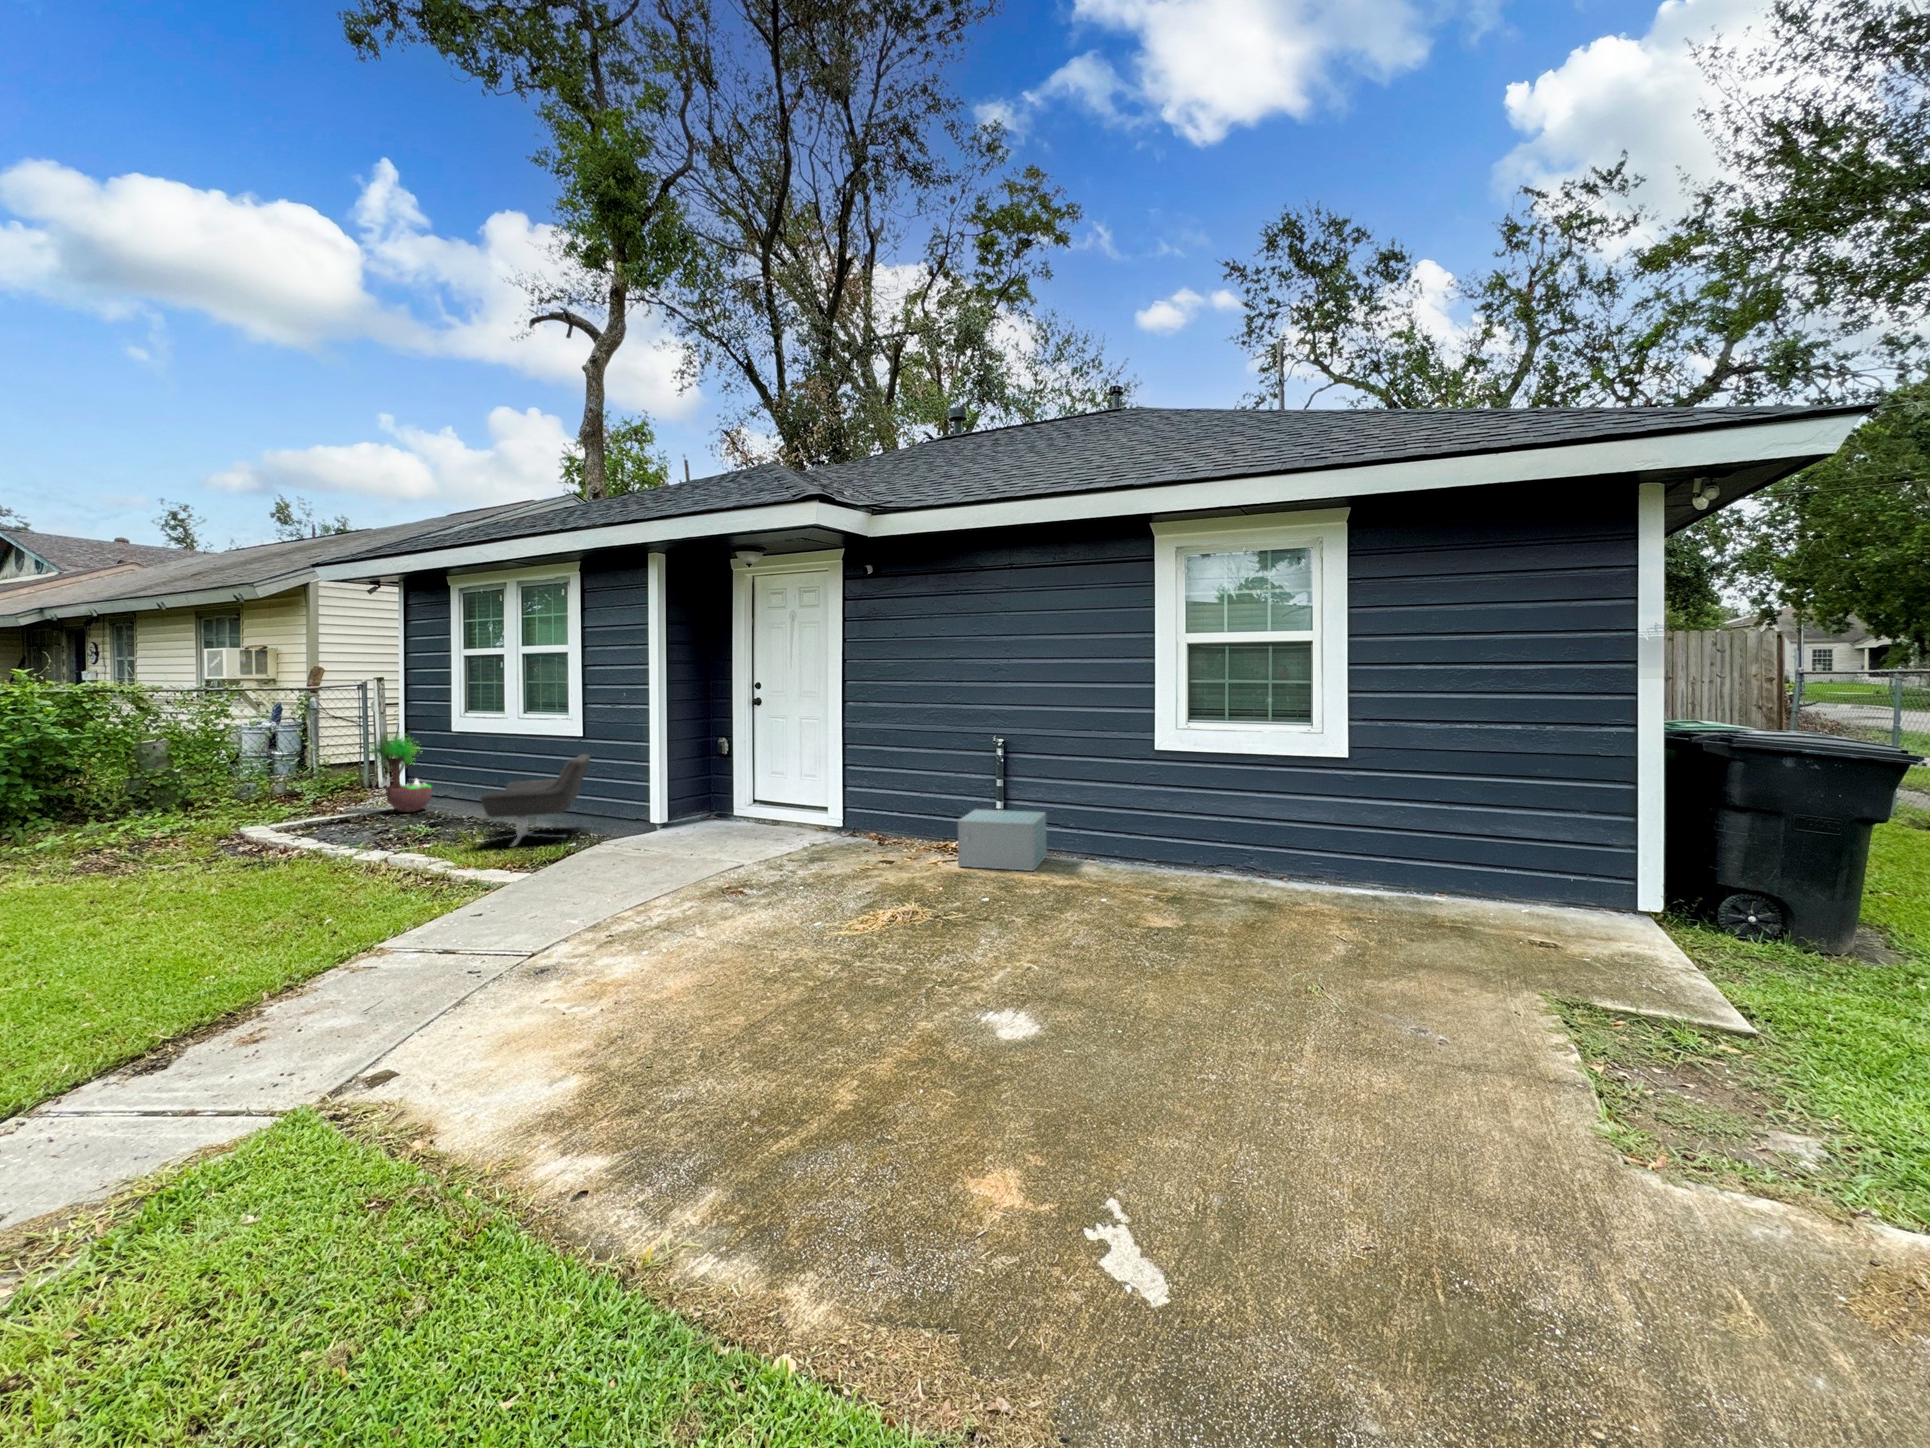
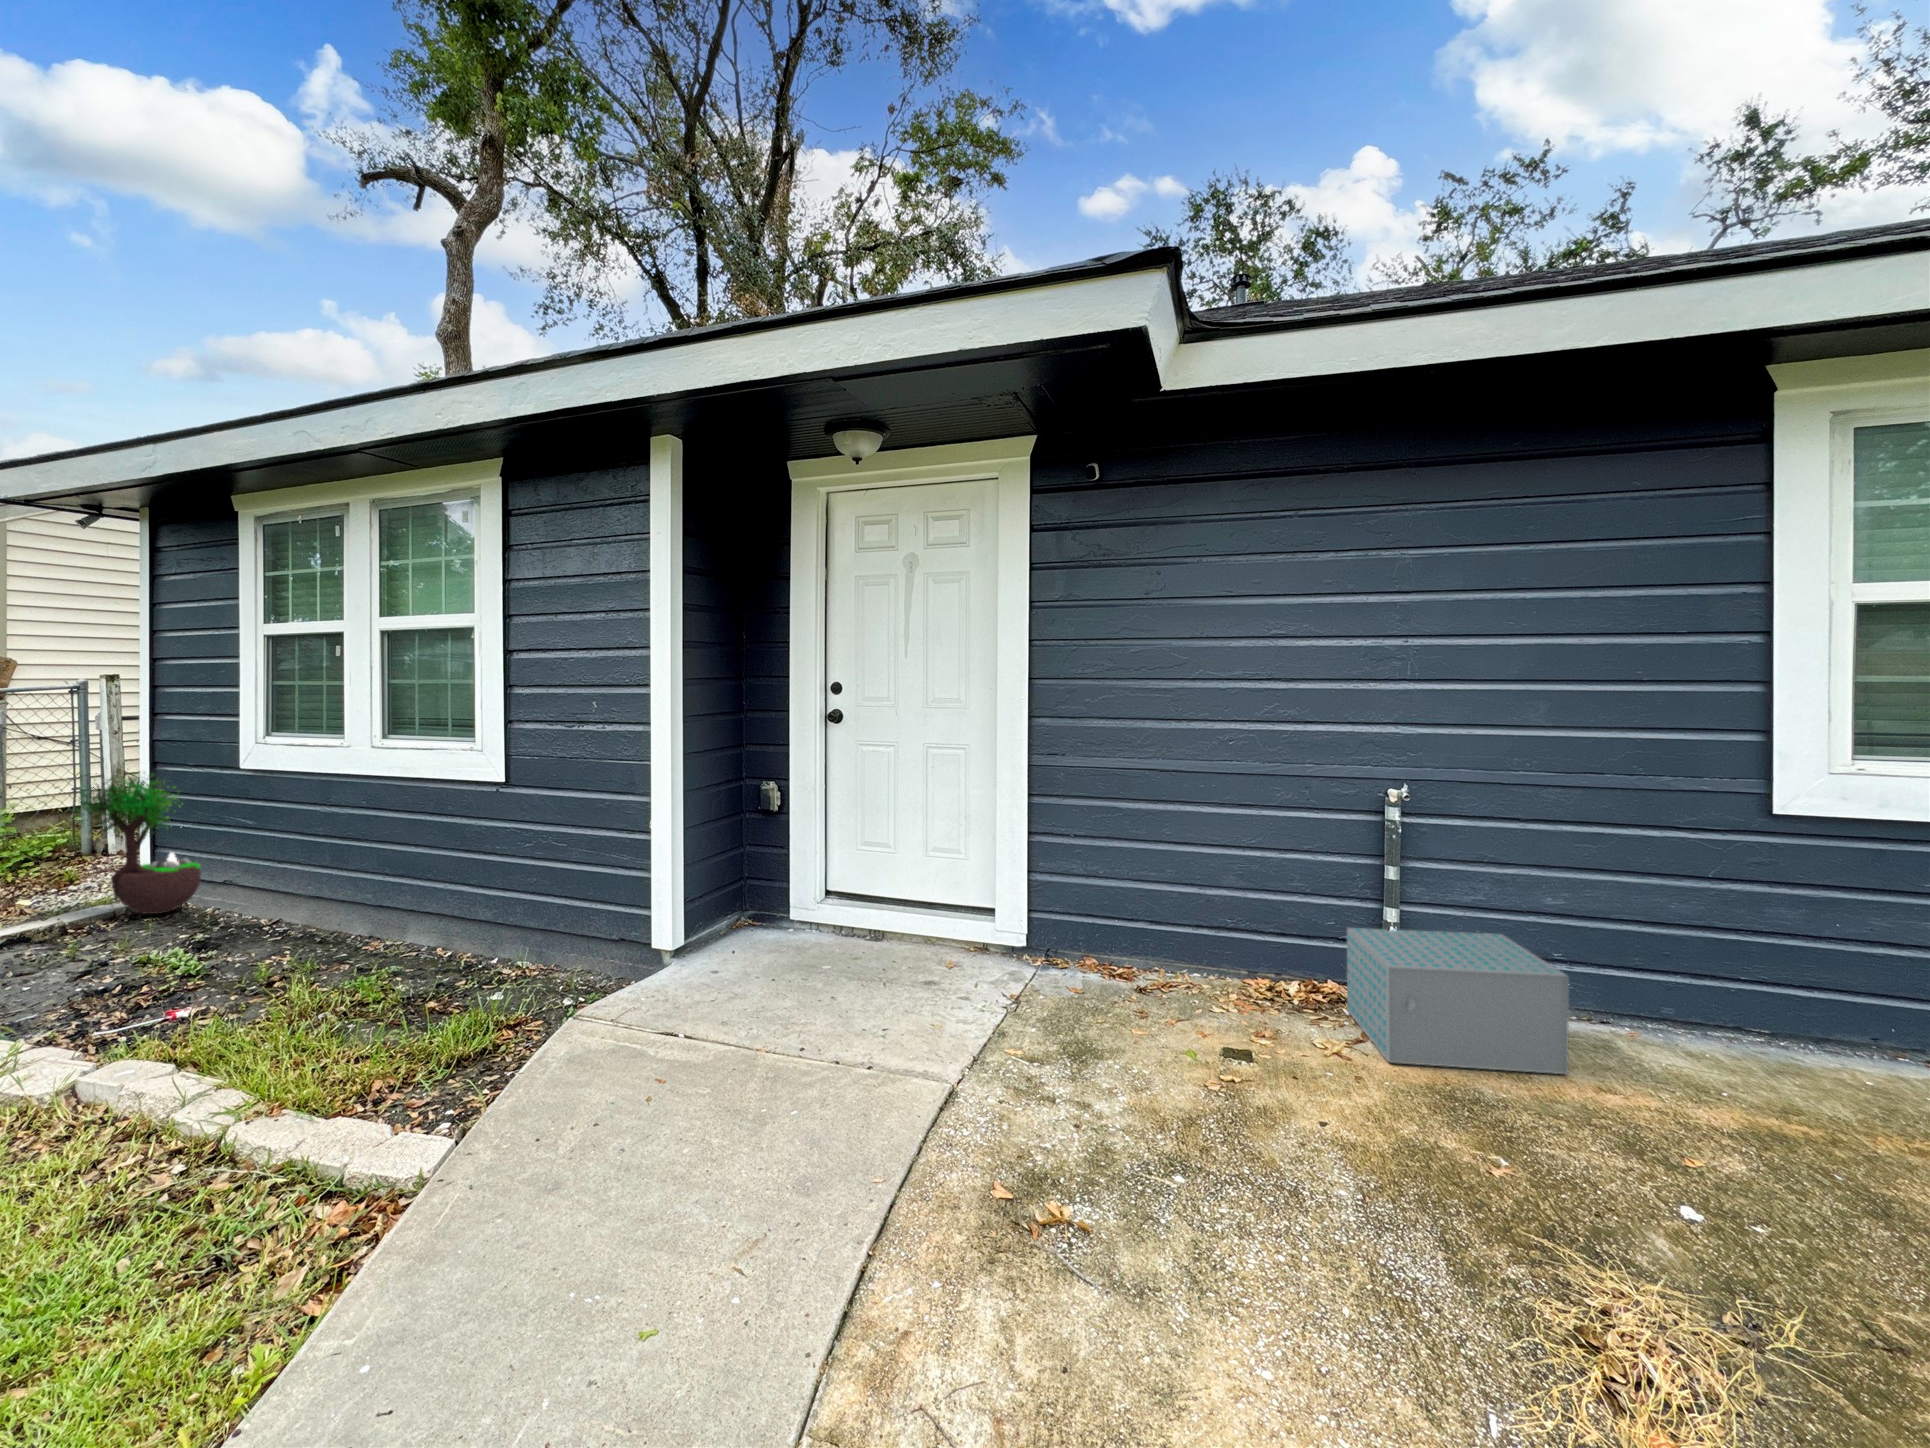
lounge chair: present [477,754,590,846] -> none [299,814,523,1014]

